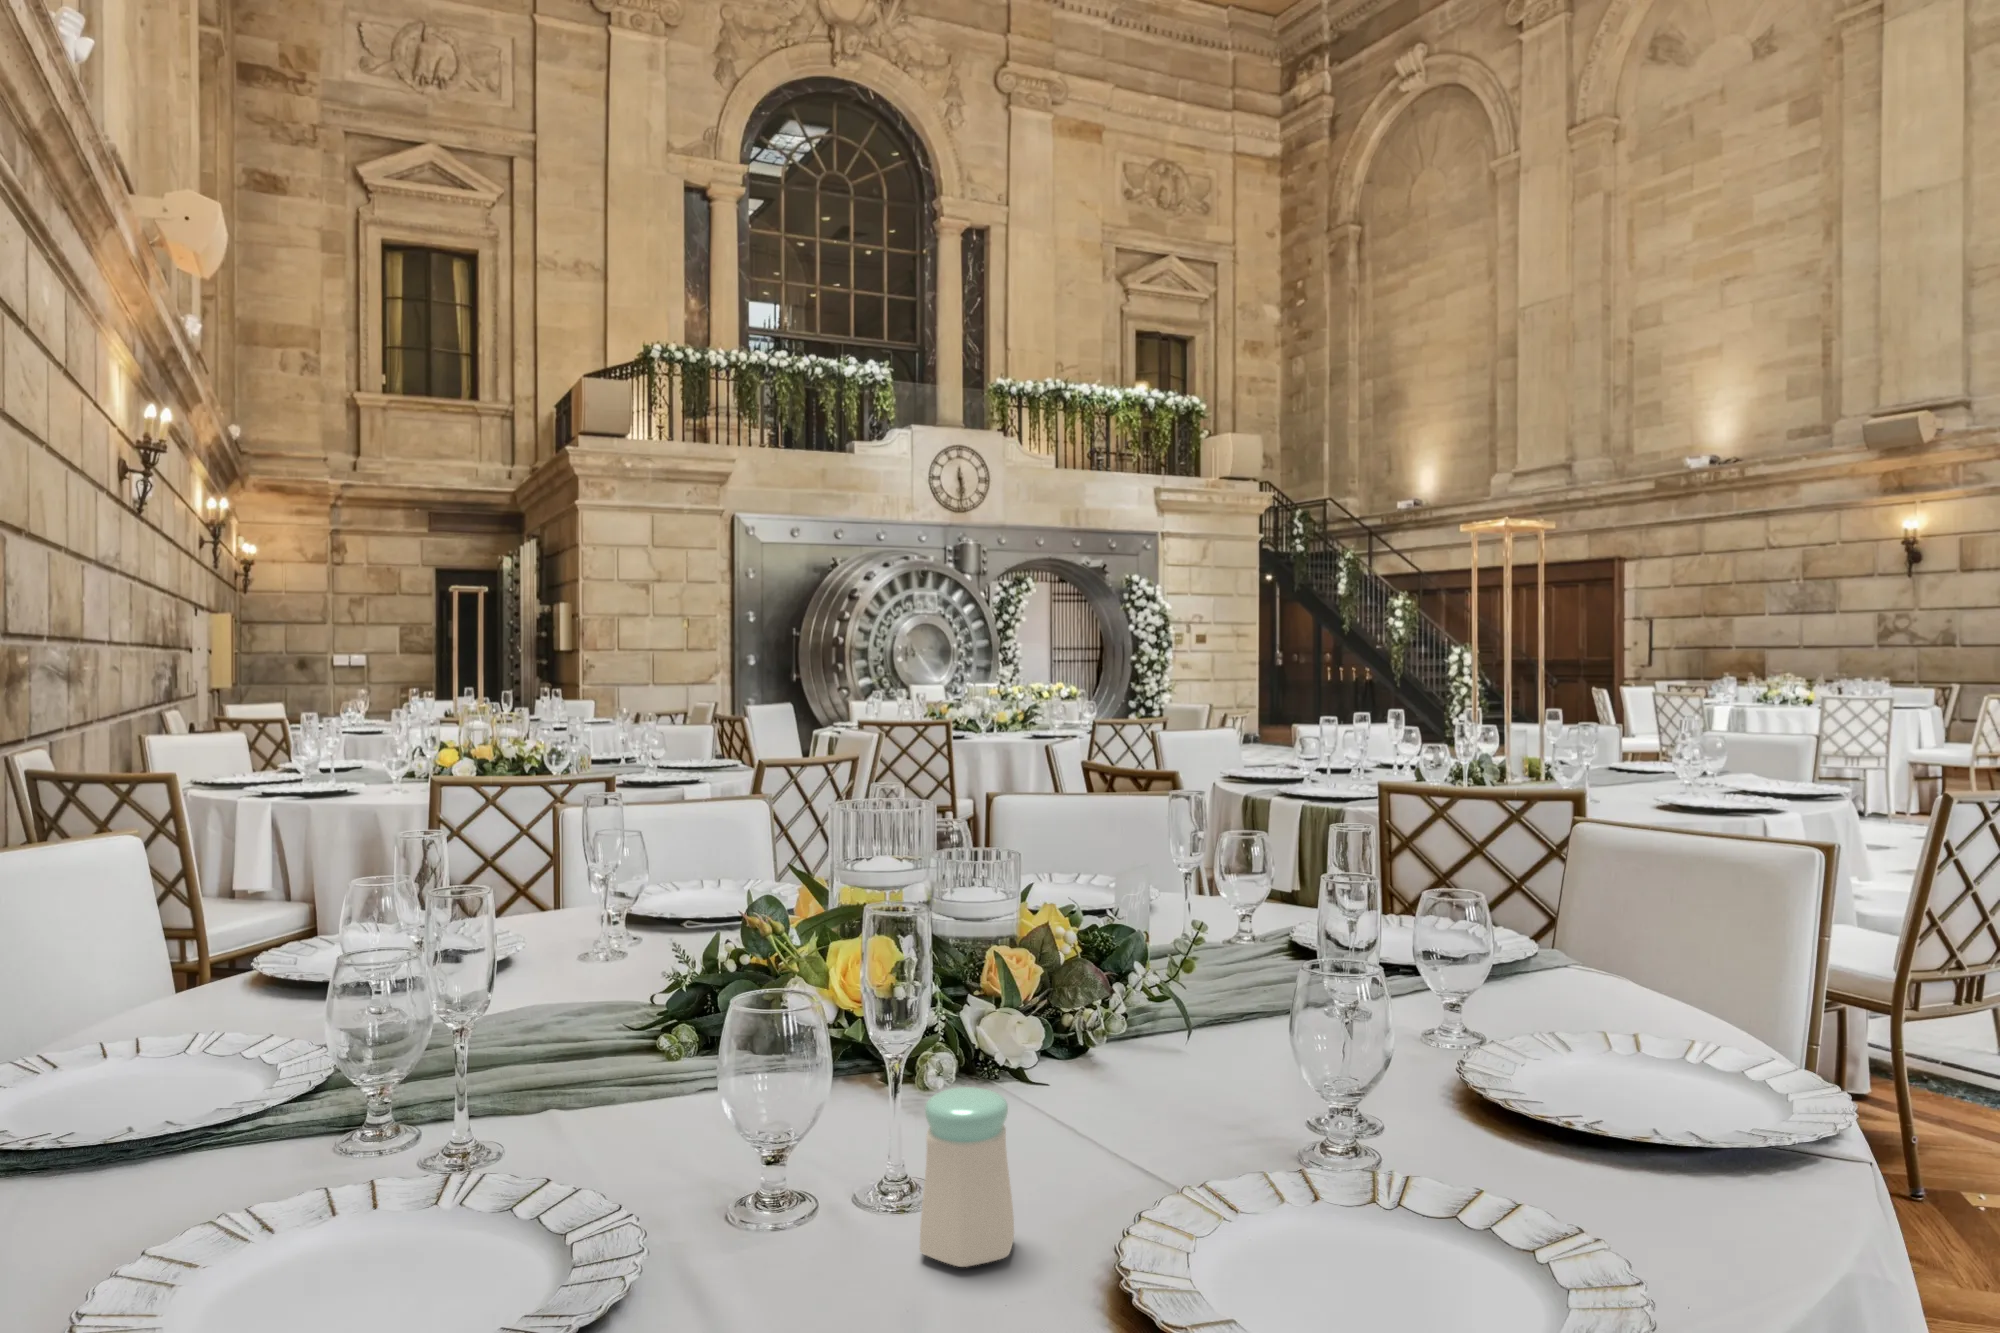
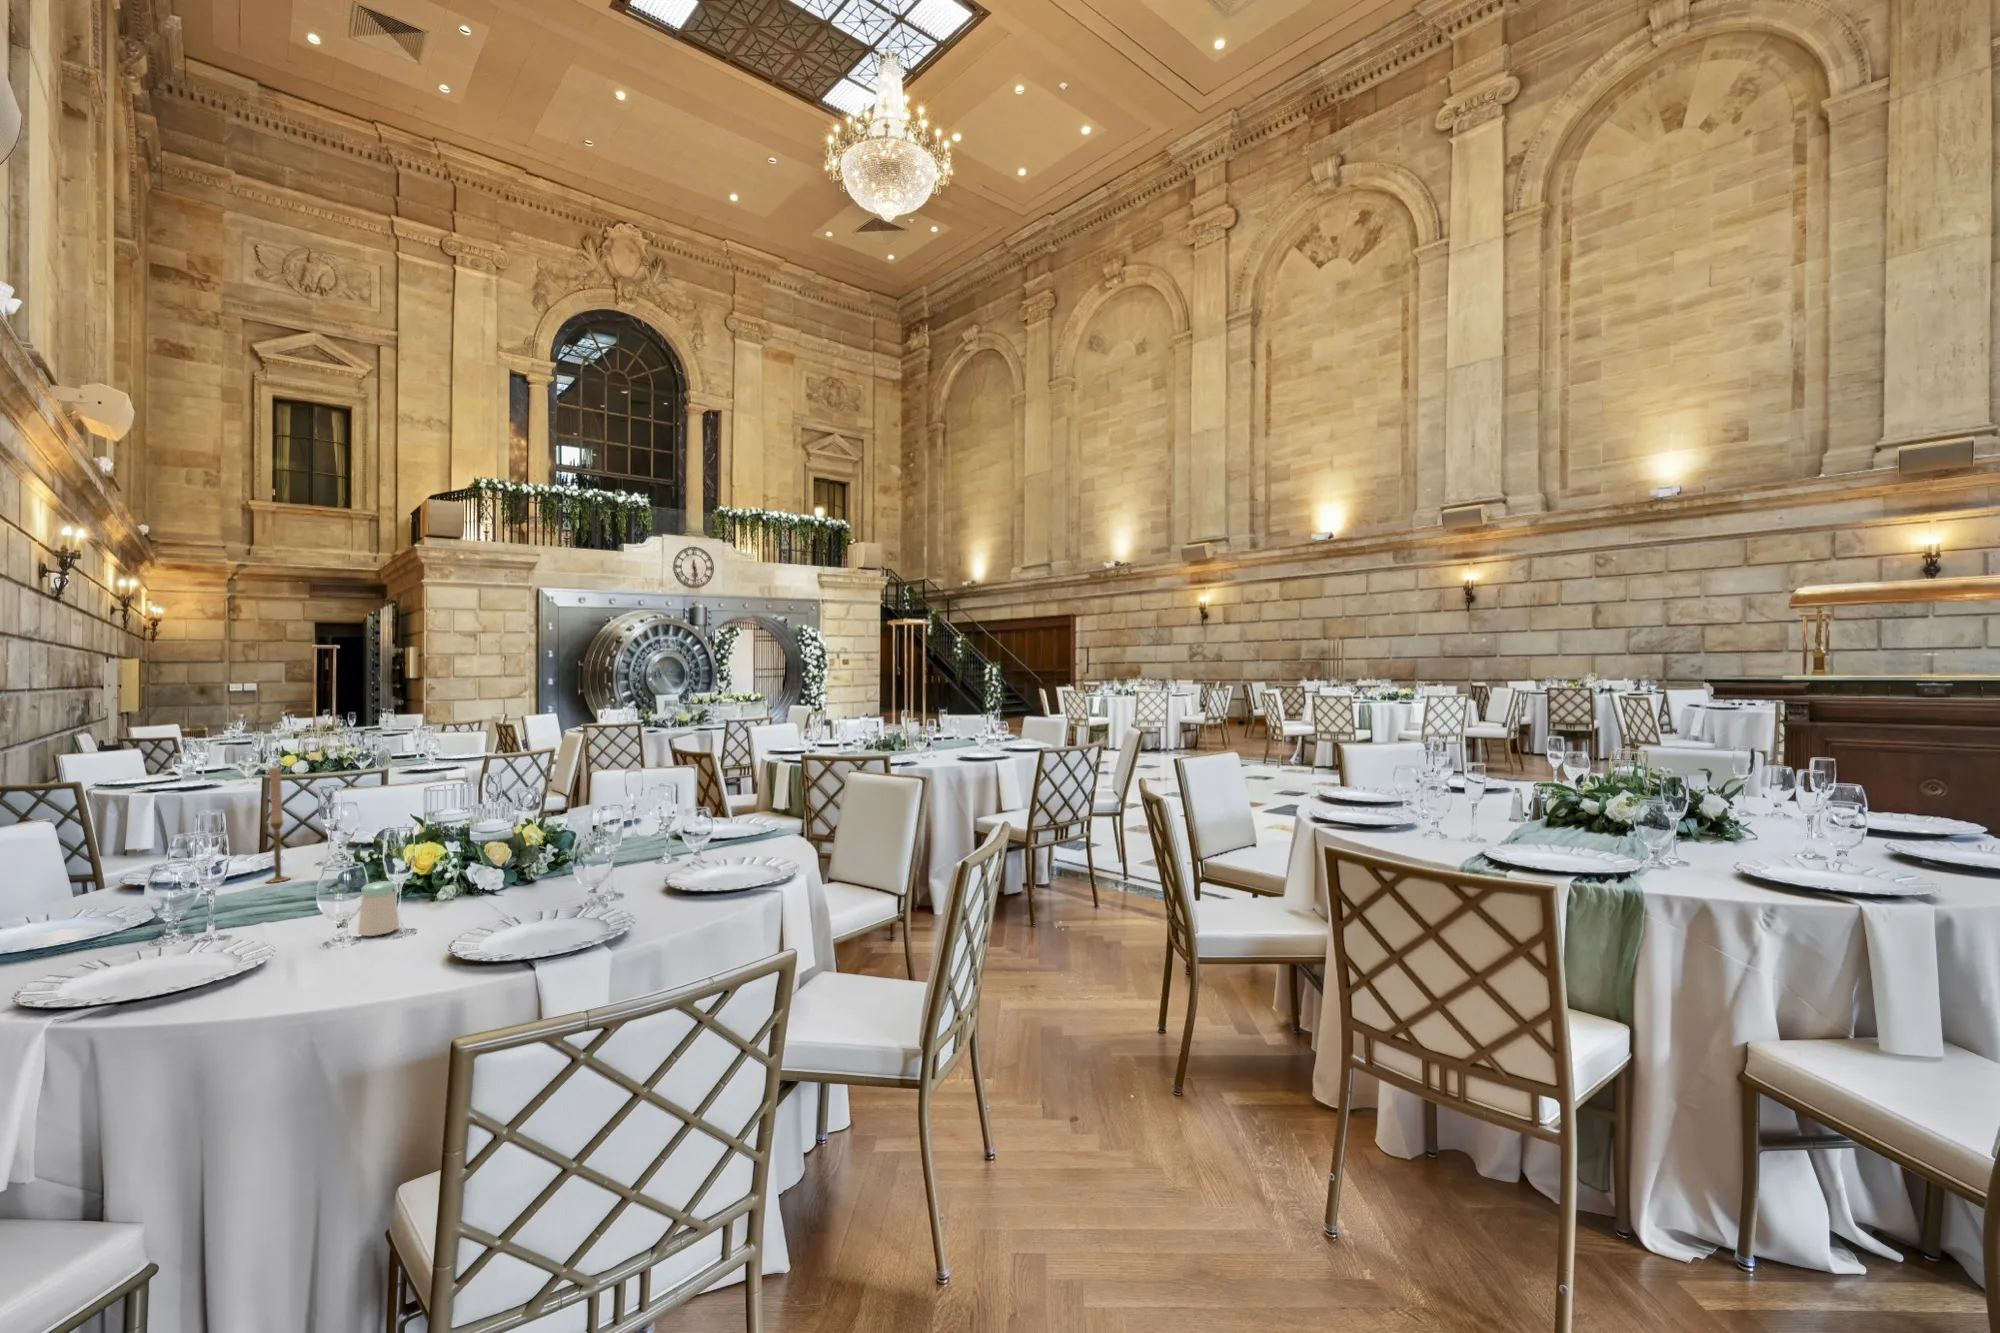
candlestick: none [539,745,587,1017] -> present [267,768,289,883]

